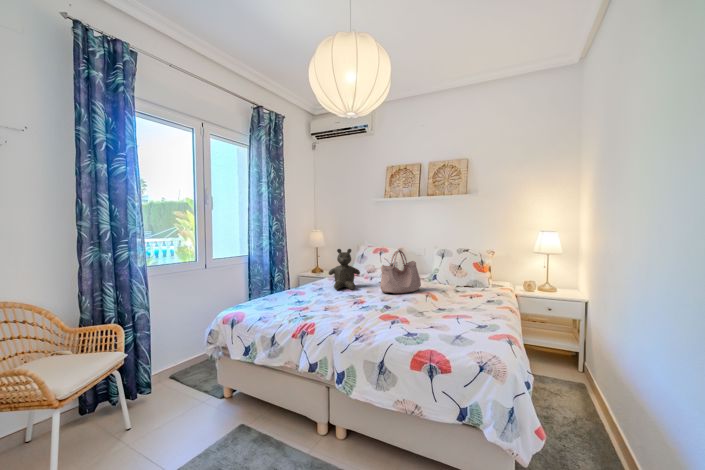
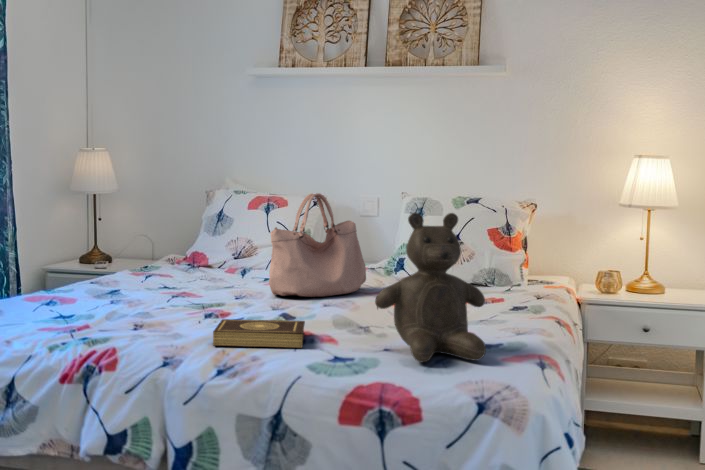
teddy bear: present [329,249,360,290] -> present [375,213,486,362]
book: none [355,308,395,325] -> present [213,319,305,348]

